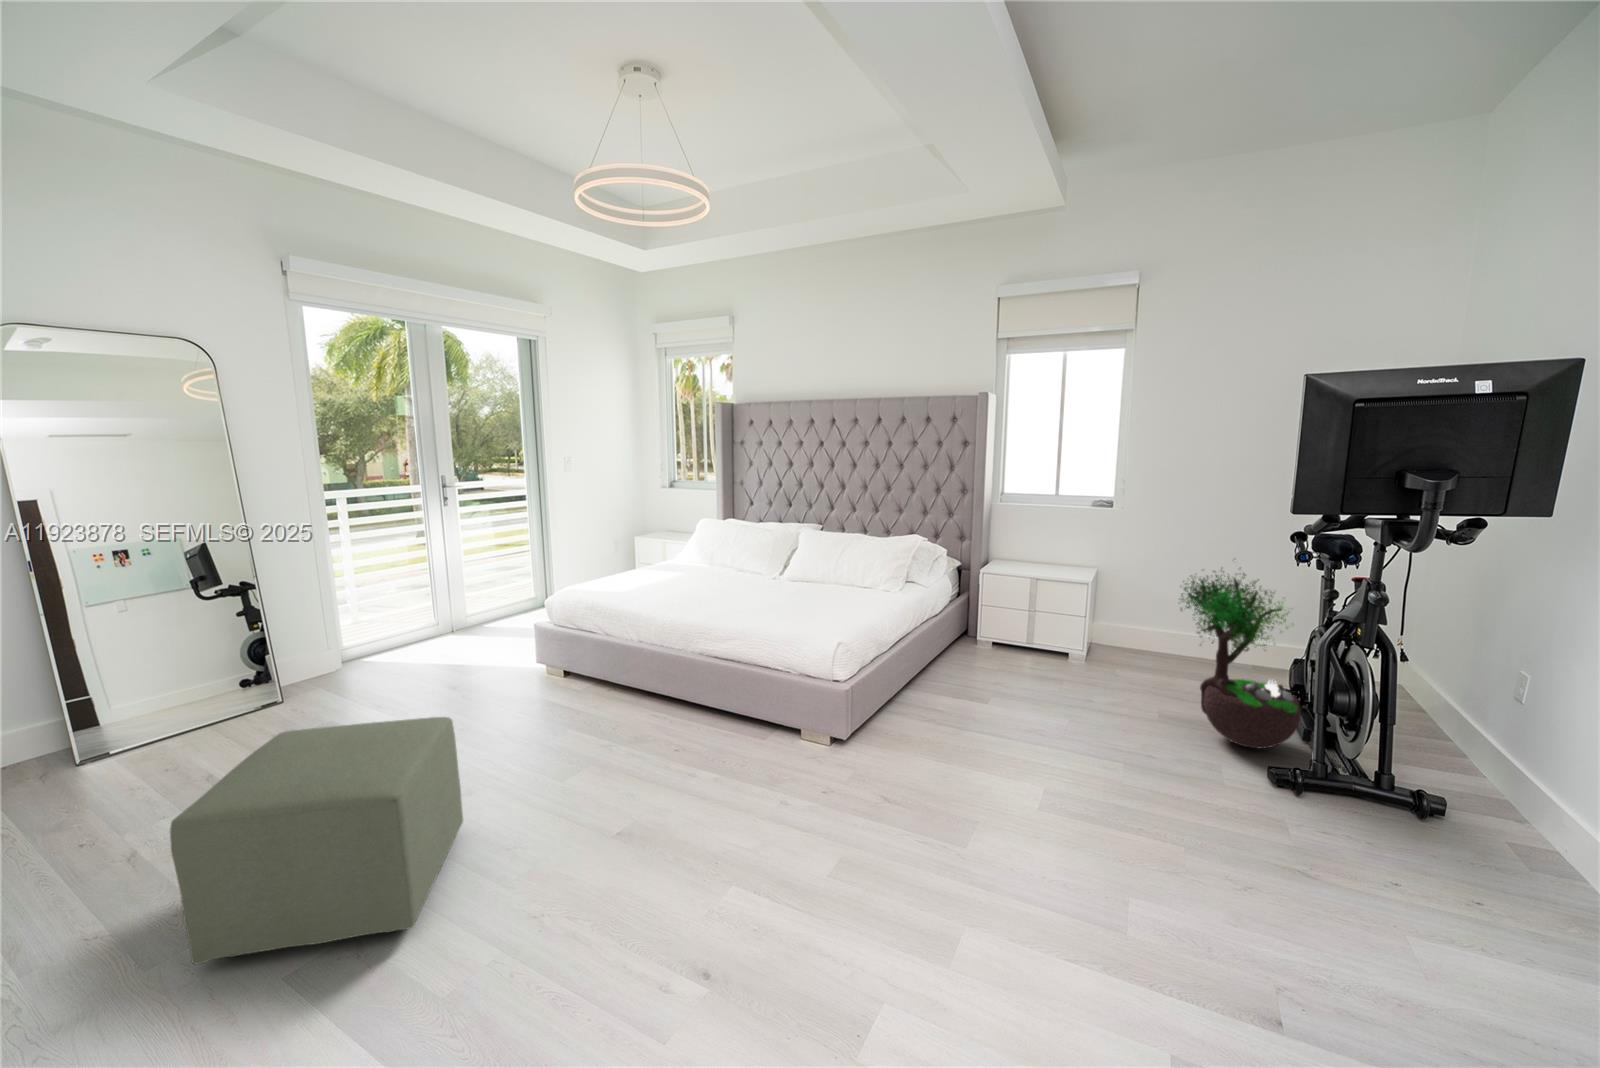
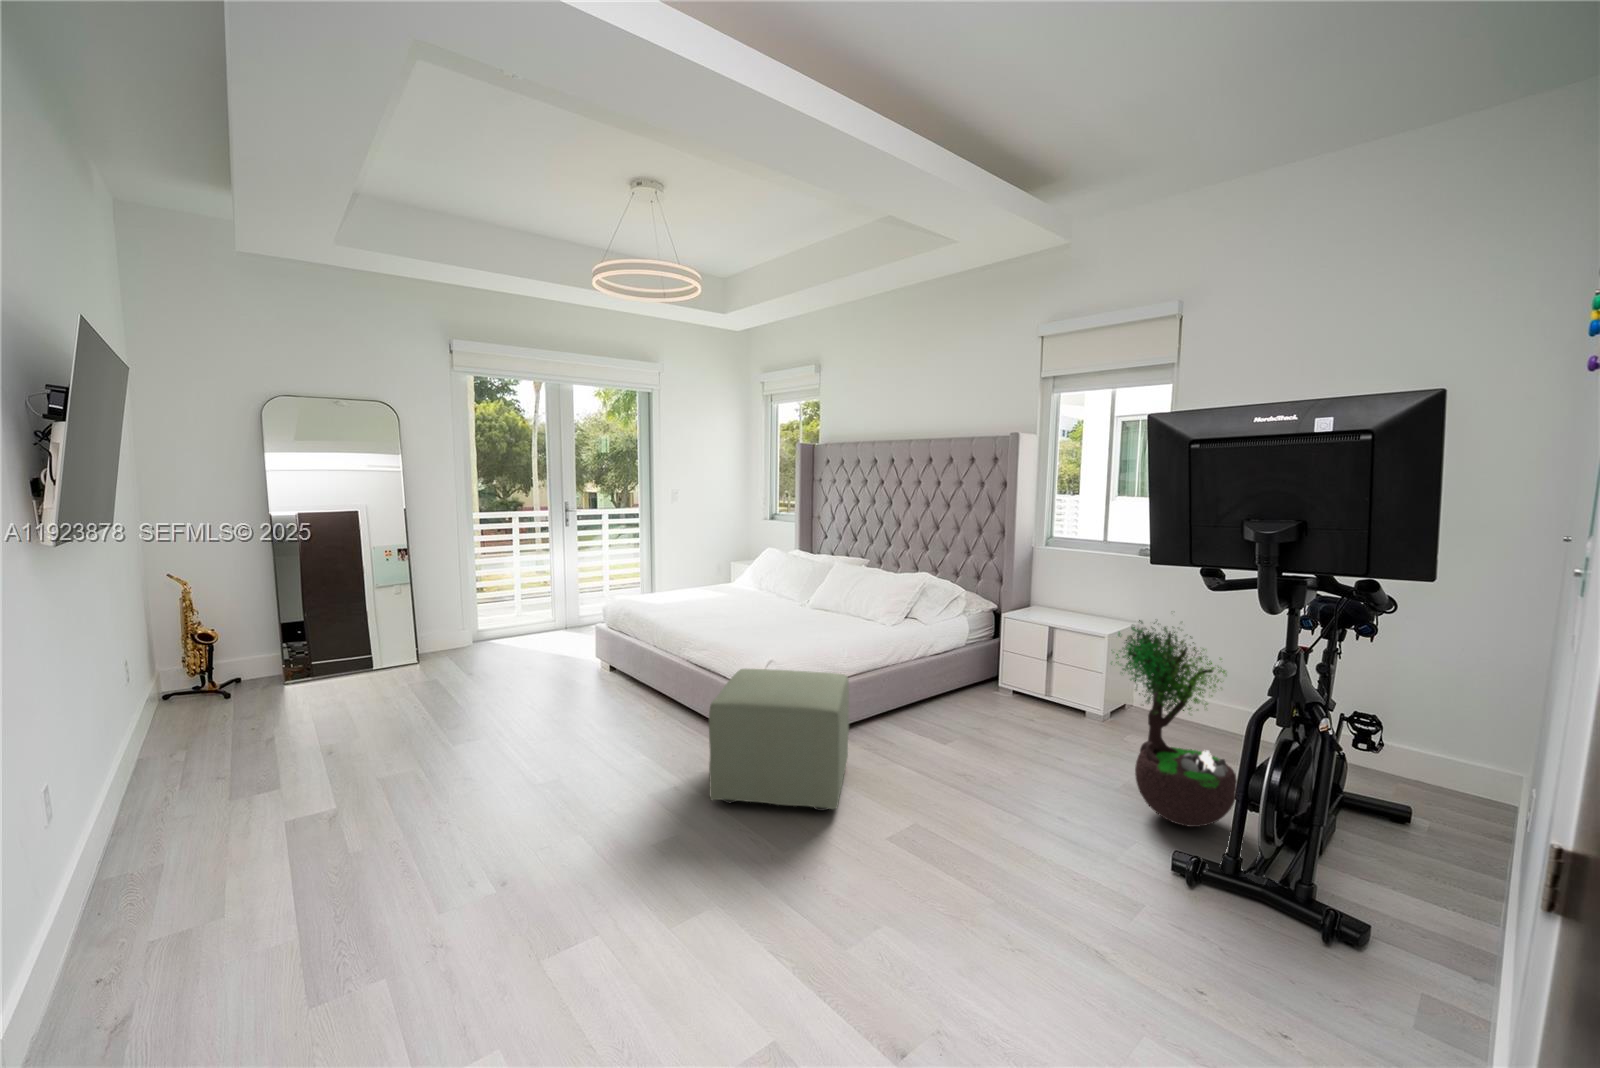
ottoman: present [170,717,463,964] -> present [709,669,849,811]

